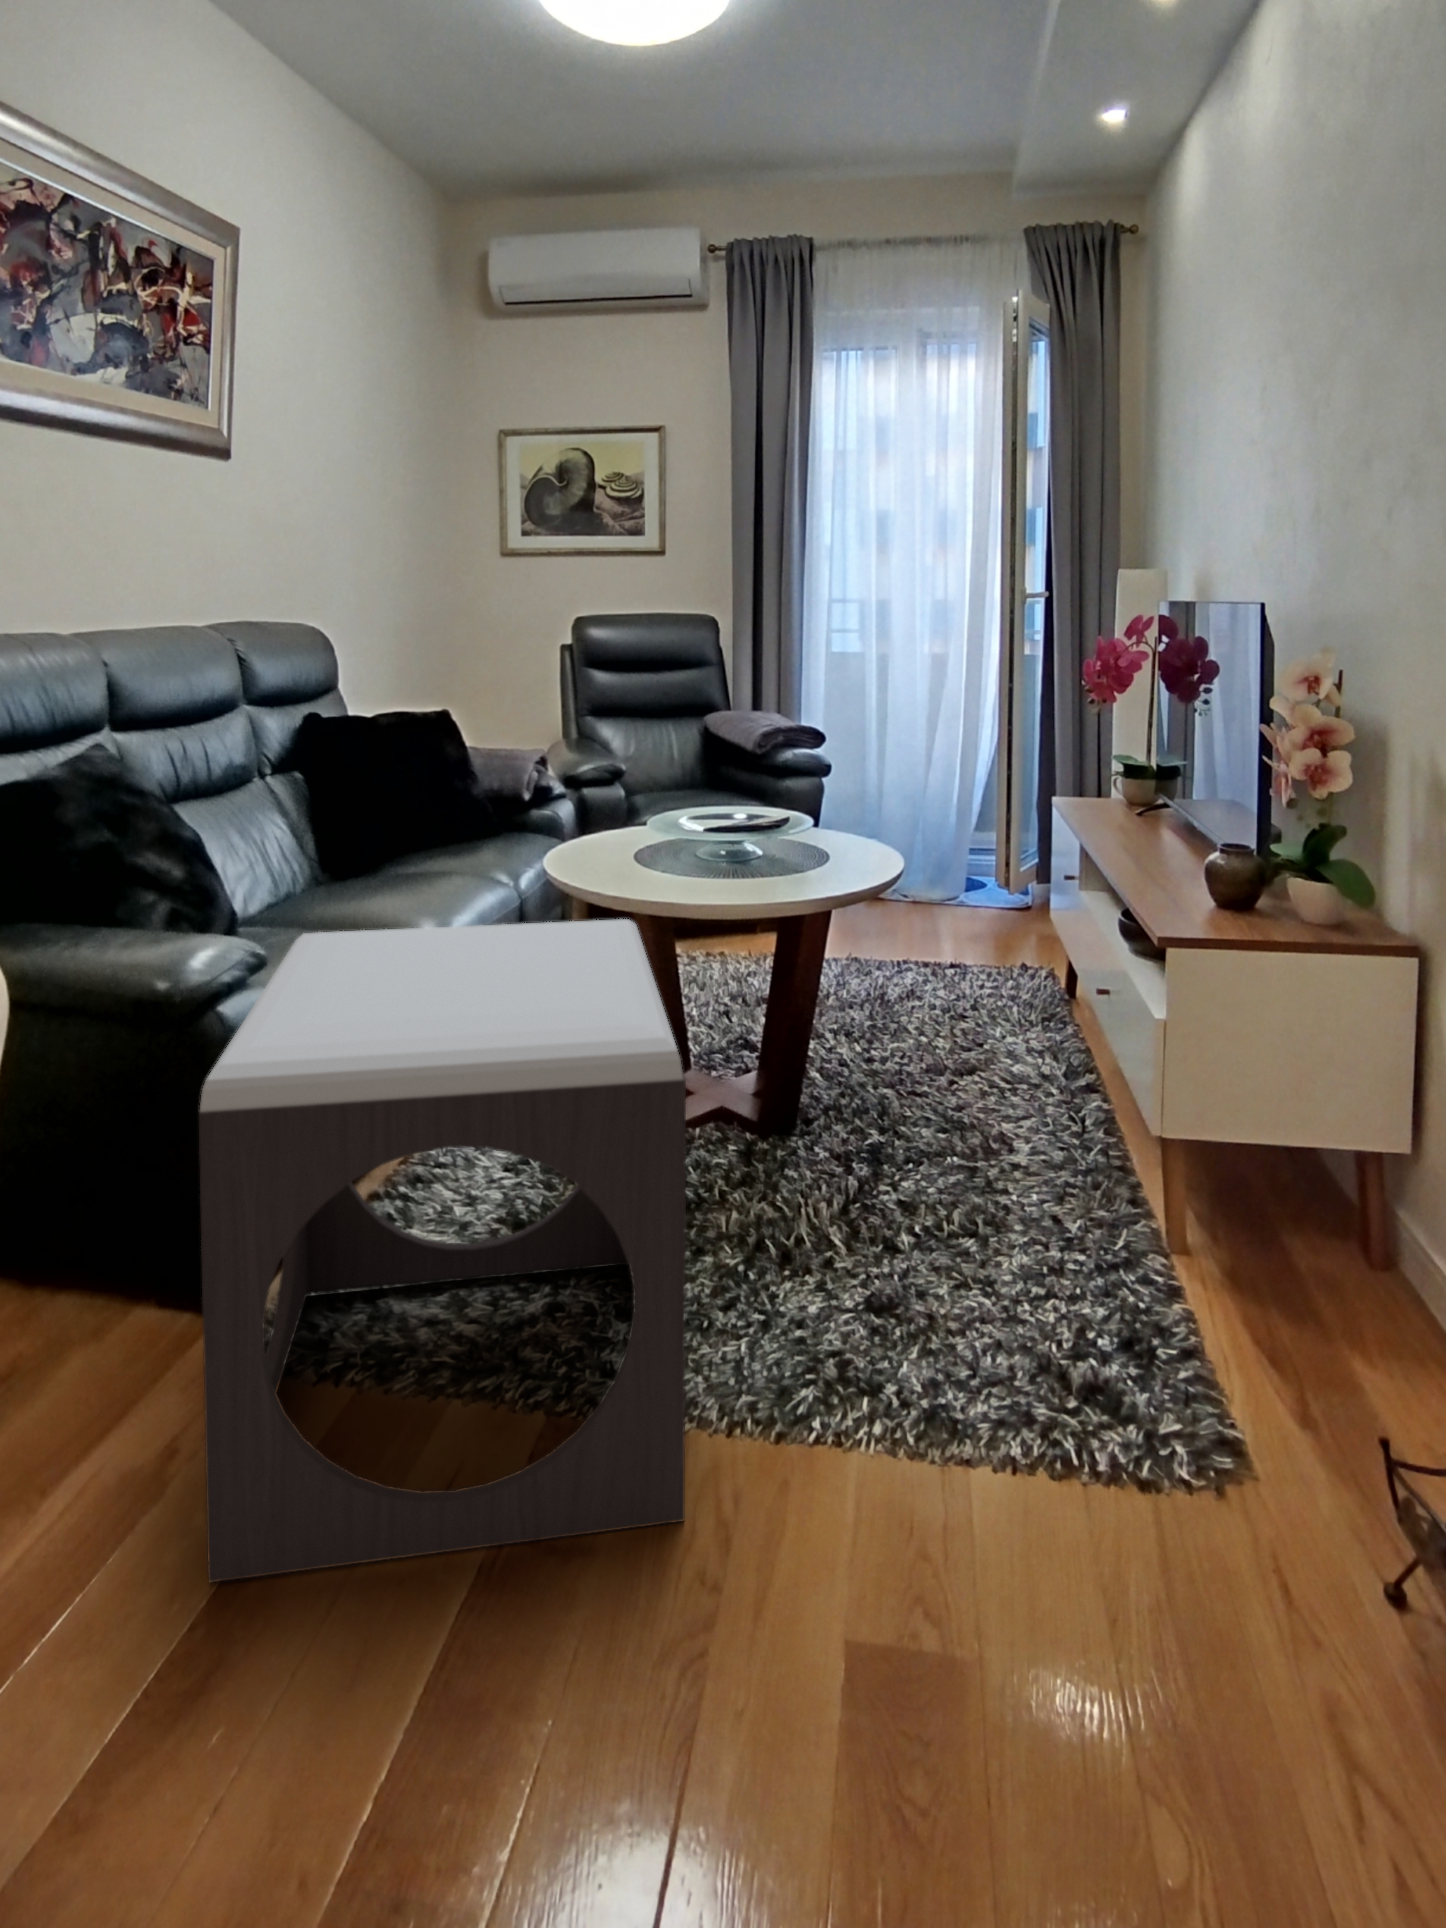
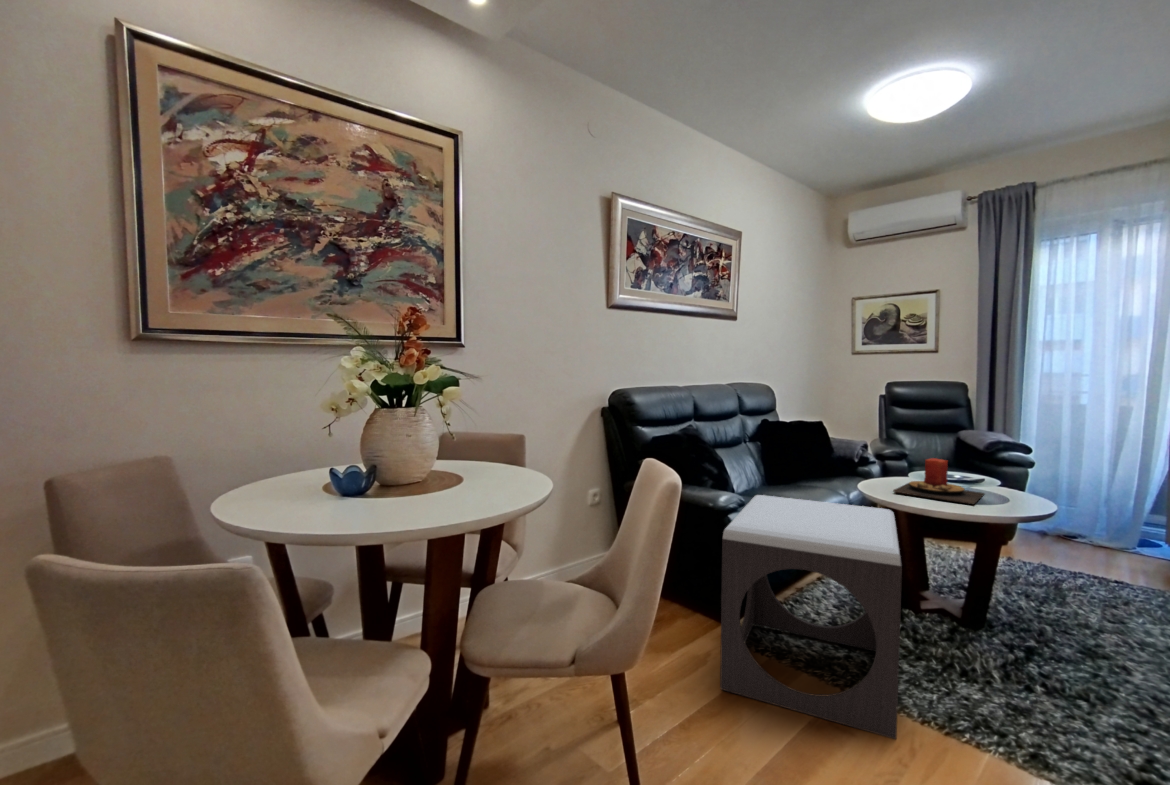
candle: none [618,778,781,871] -> present [893,458,985,504]

